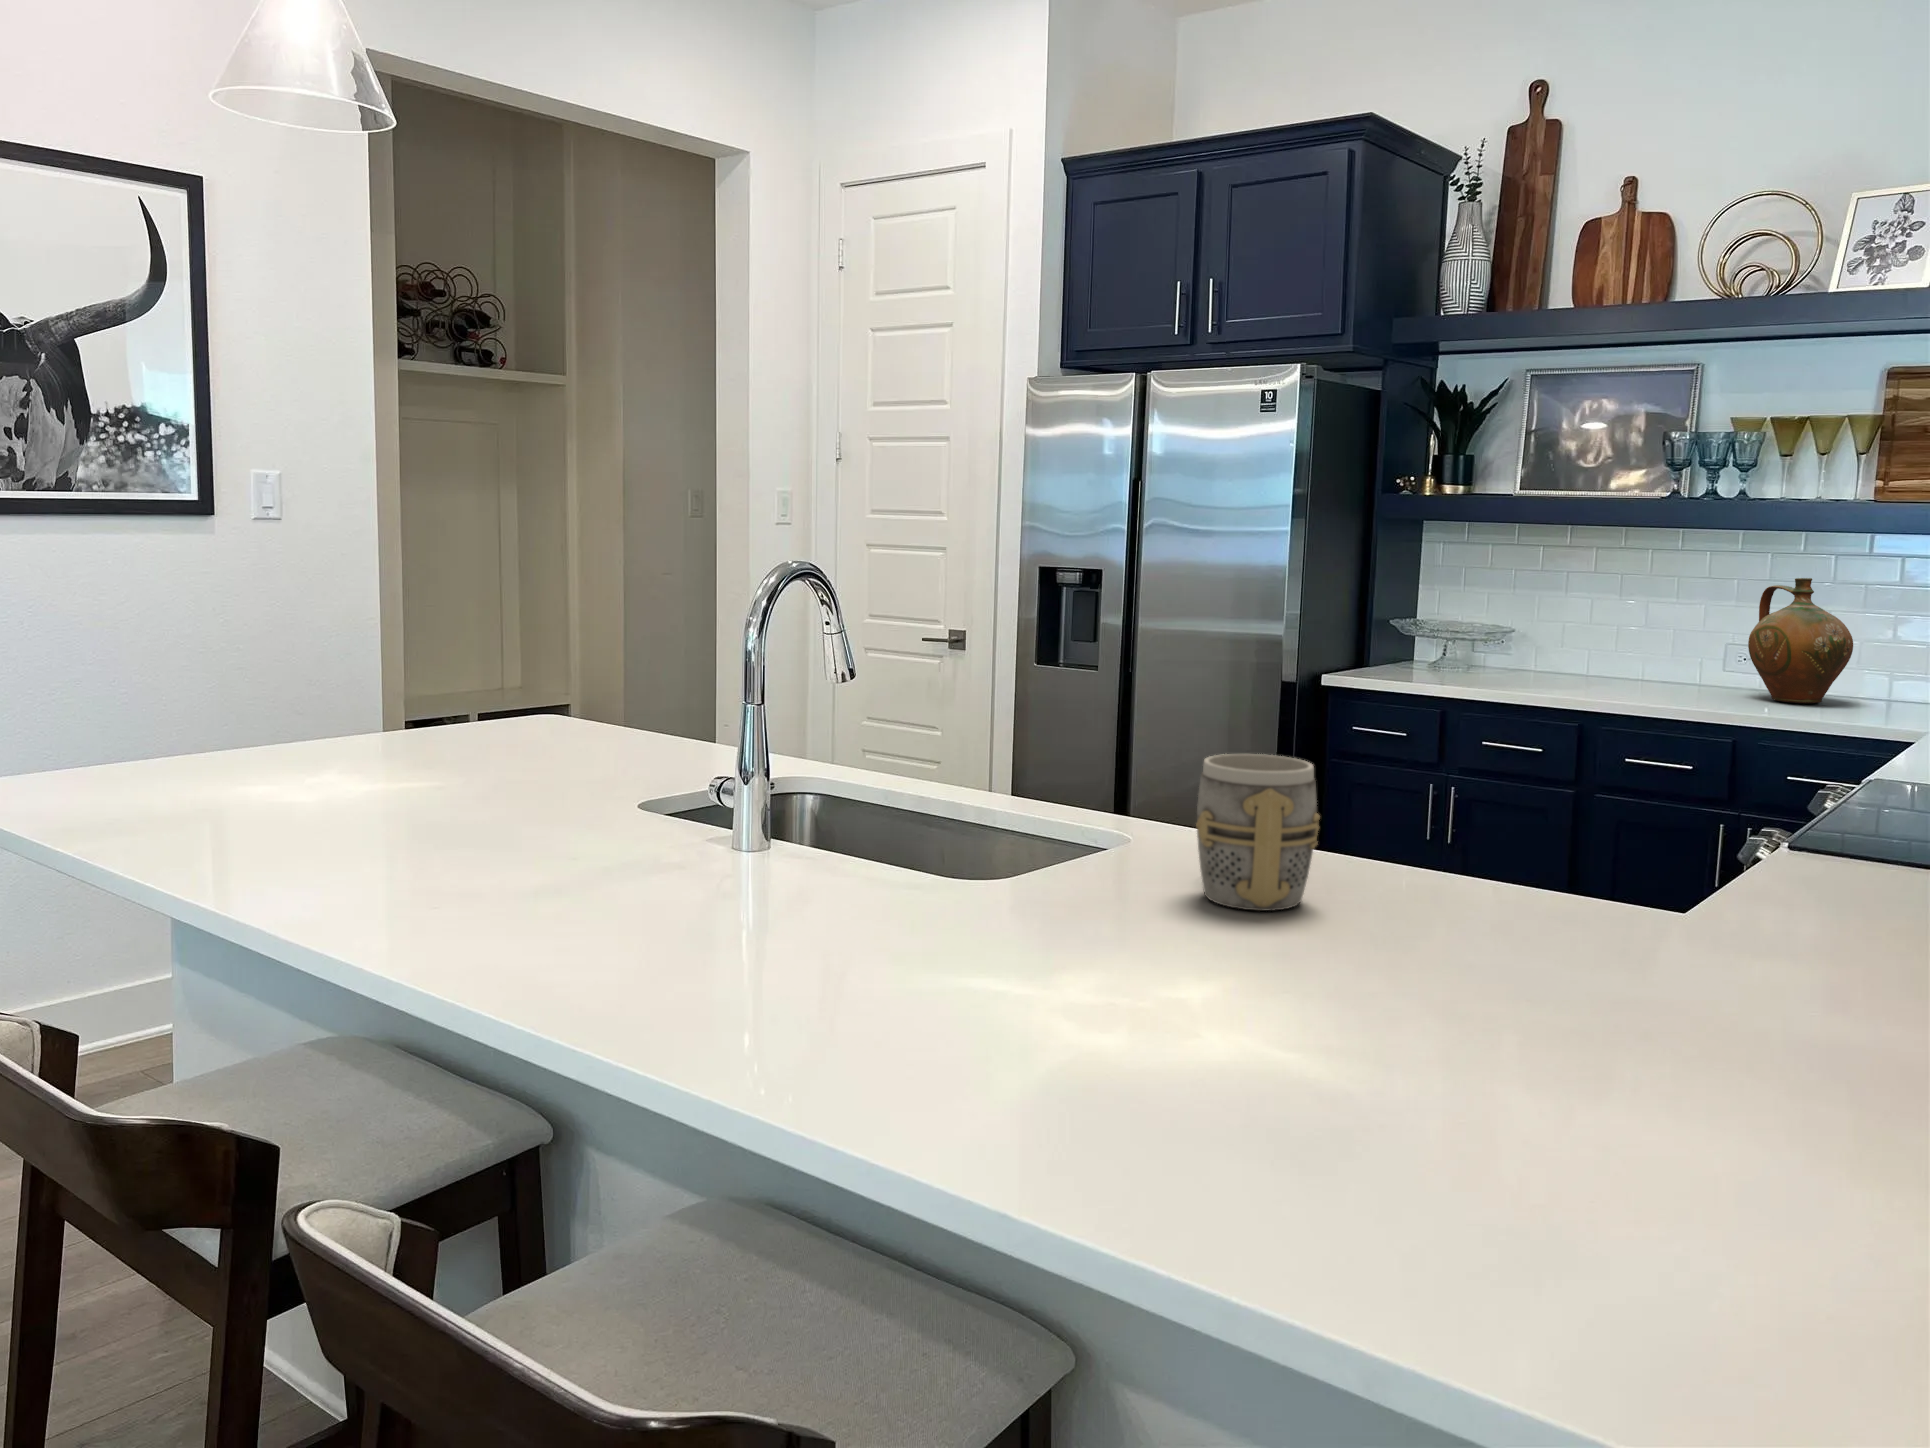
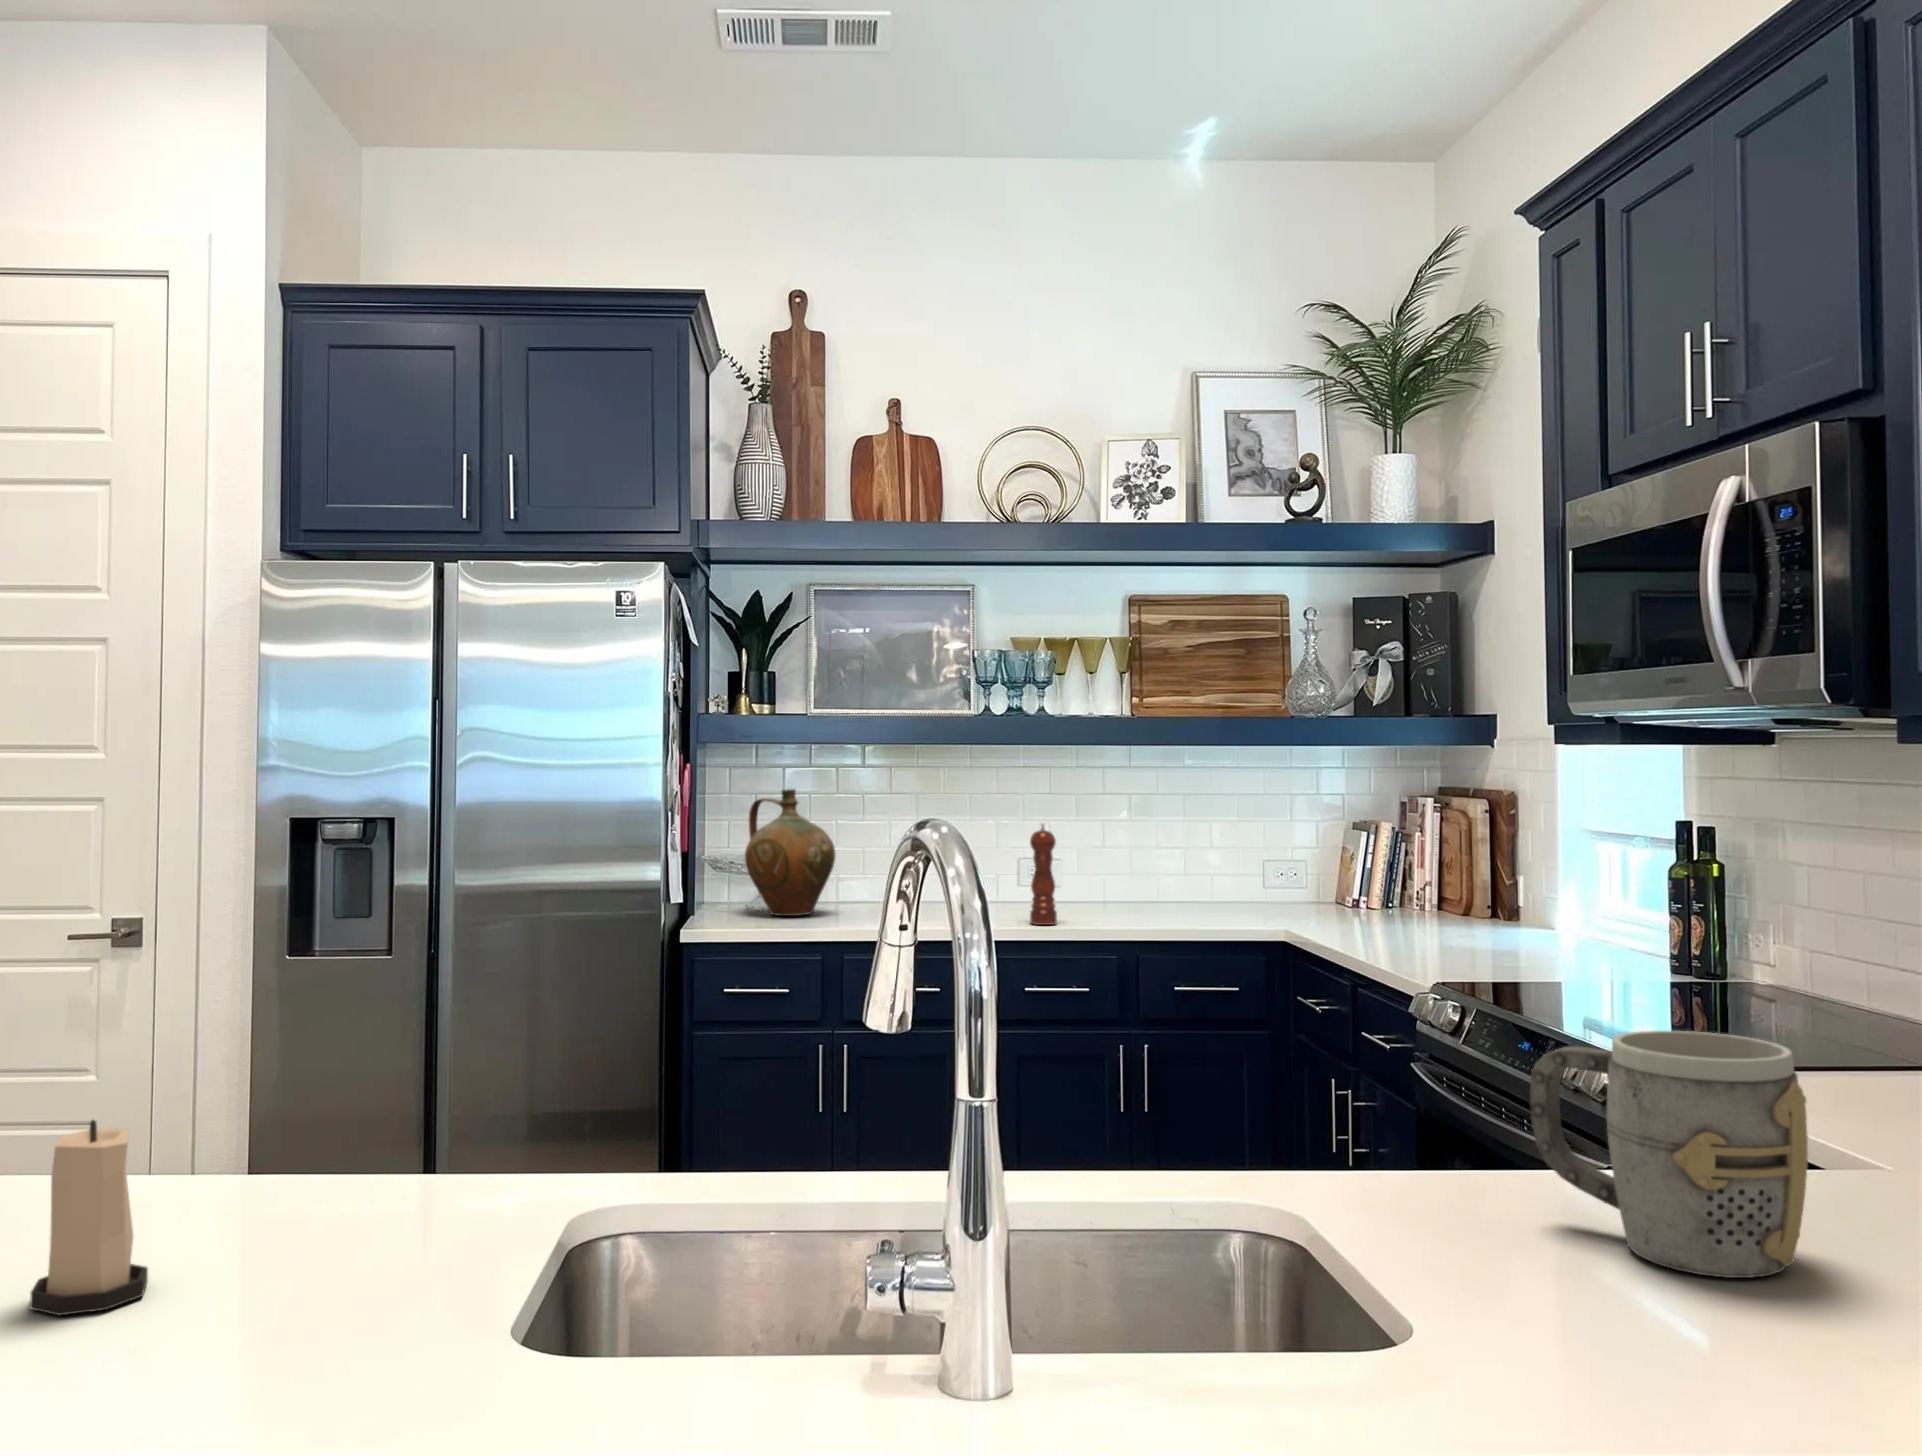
ceramic jug: present [1748,578,1853,703] -> present [745,789,836,916]
pepper mill: none [1655,607,1689,705] -> present [1030,823,1057,925]
candle: none [565,695,612,775] -> present [30,1120,148,1315]

